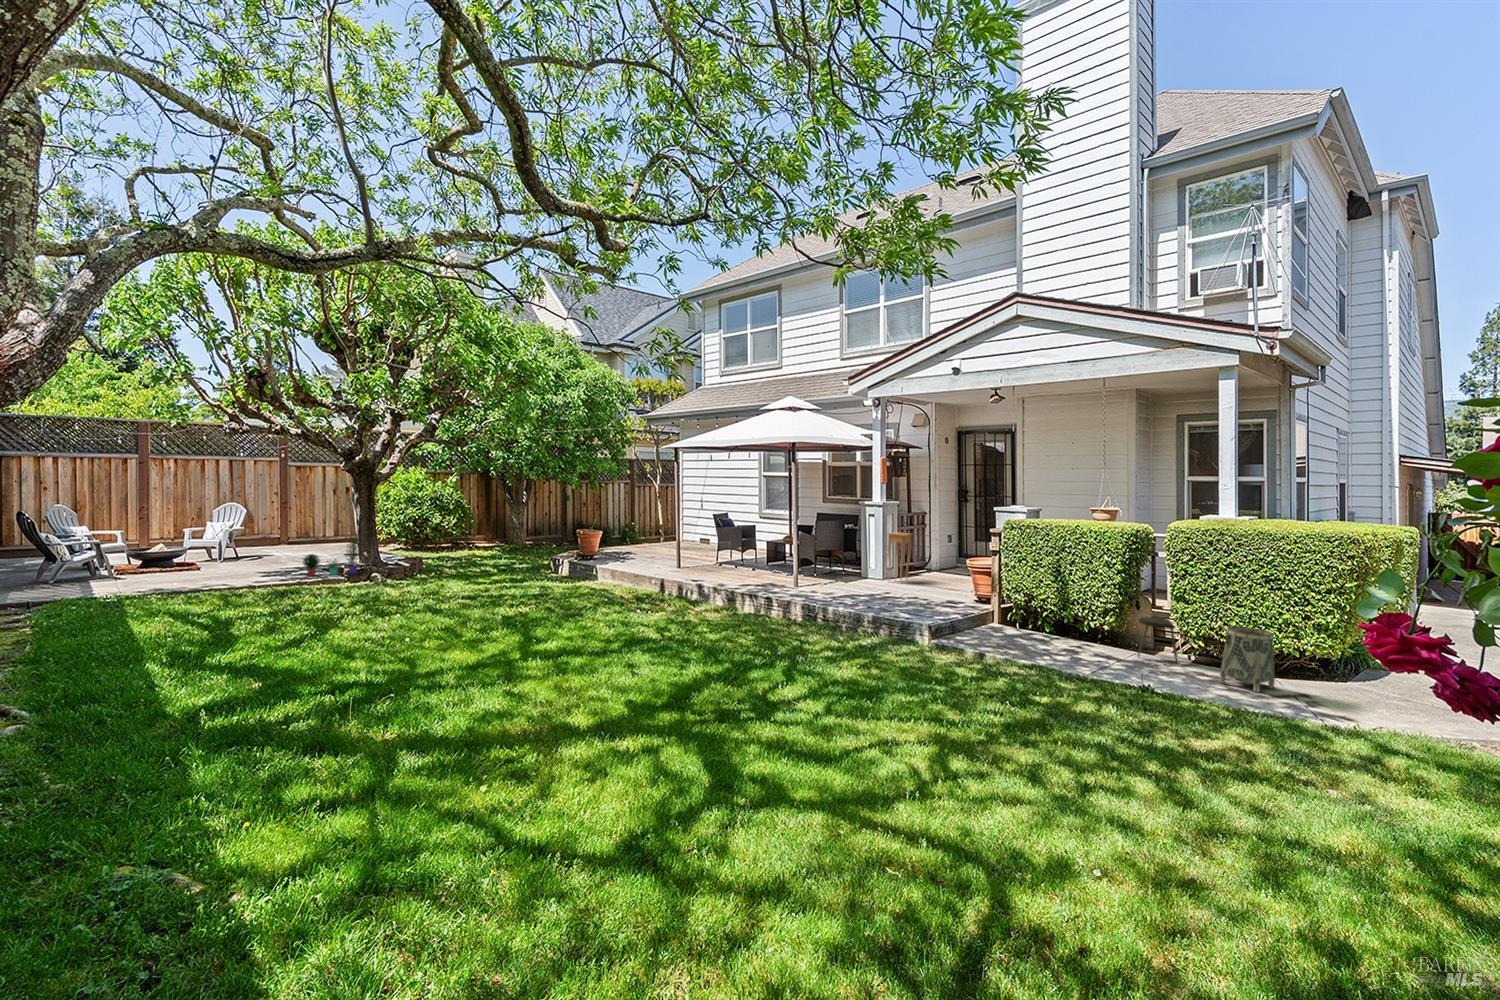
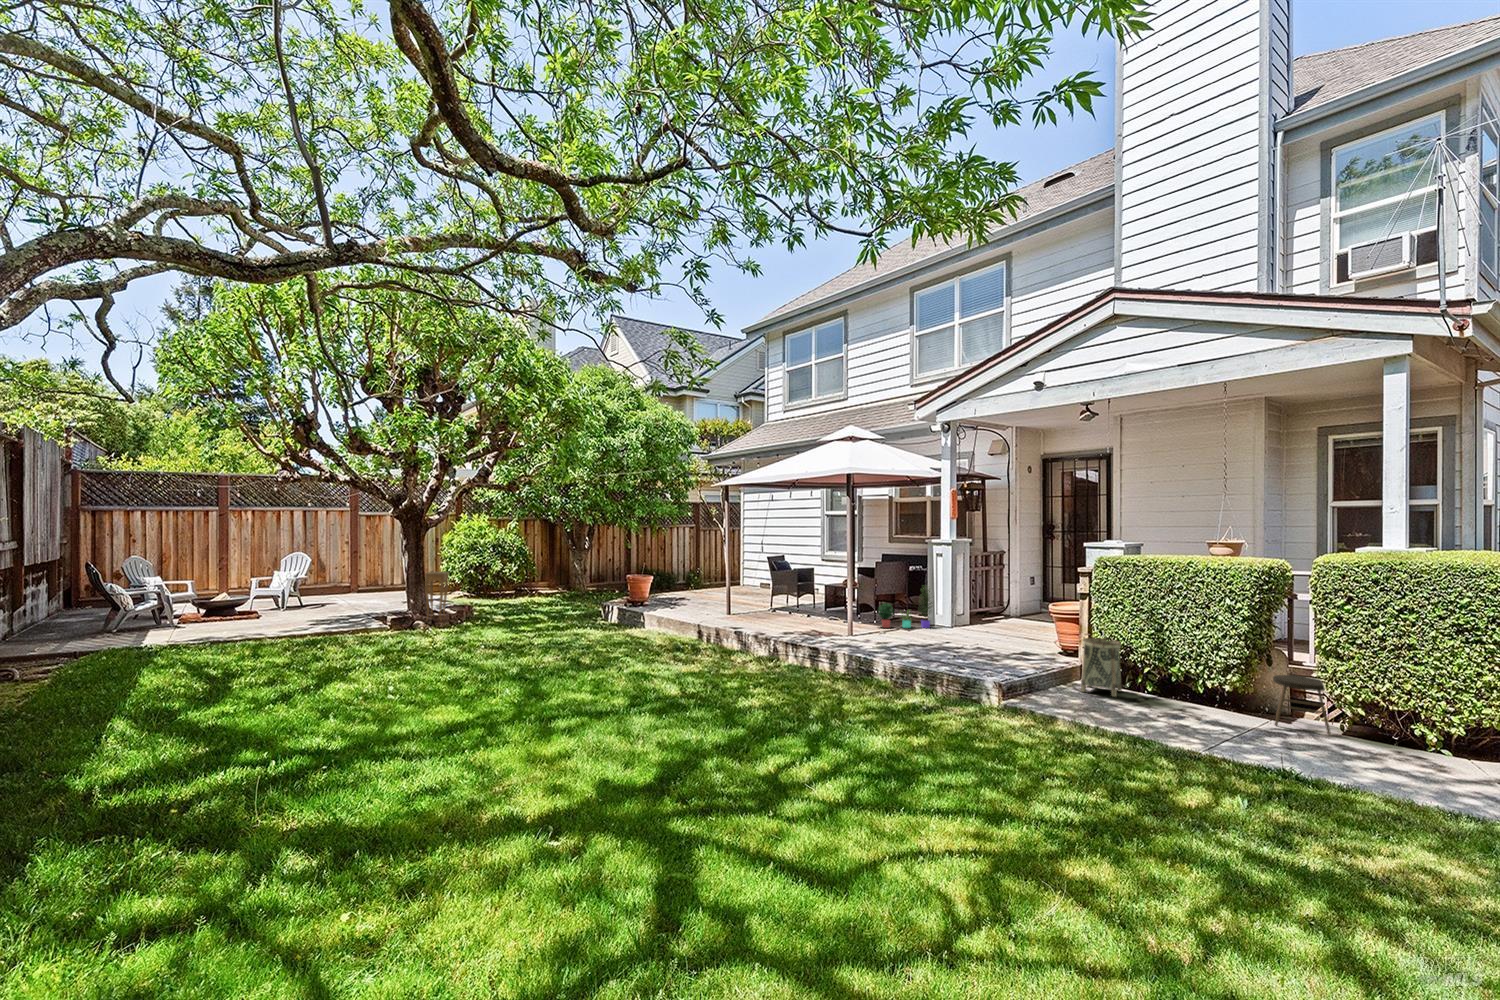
side table: present [888,532,912,581] -> present [425,572,449,618]
potted plant: present [303,536,360,576] -> present [878,586,933,628]
basket: present [1219,626,1275,692] -> present [1081,638,1122,697]

